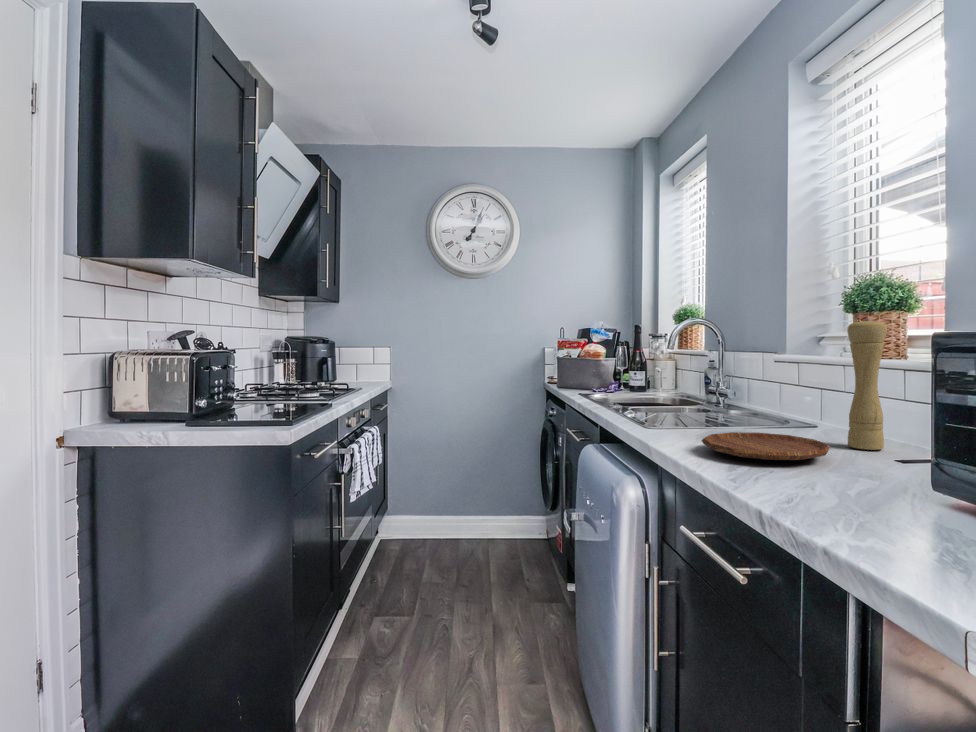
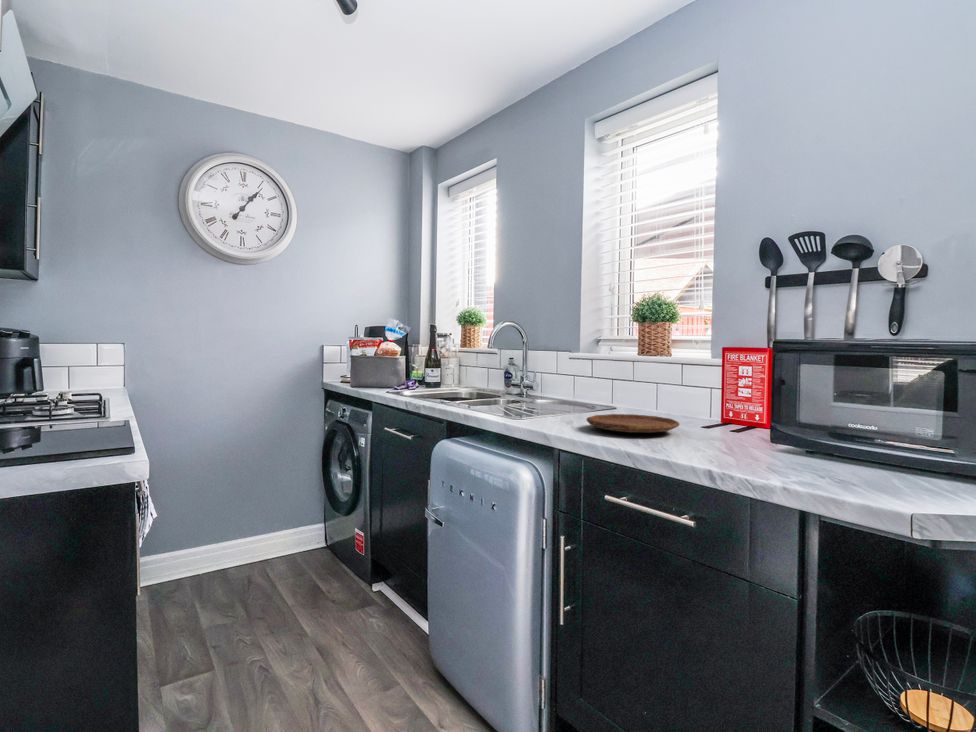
pepper mill: present [847,319,887,450] -> none [662,327,688,422]

